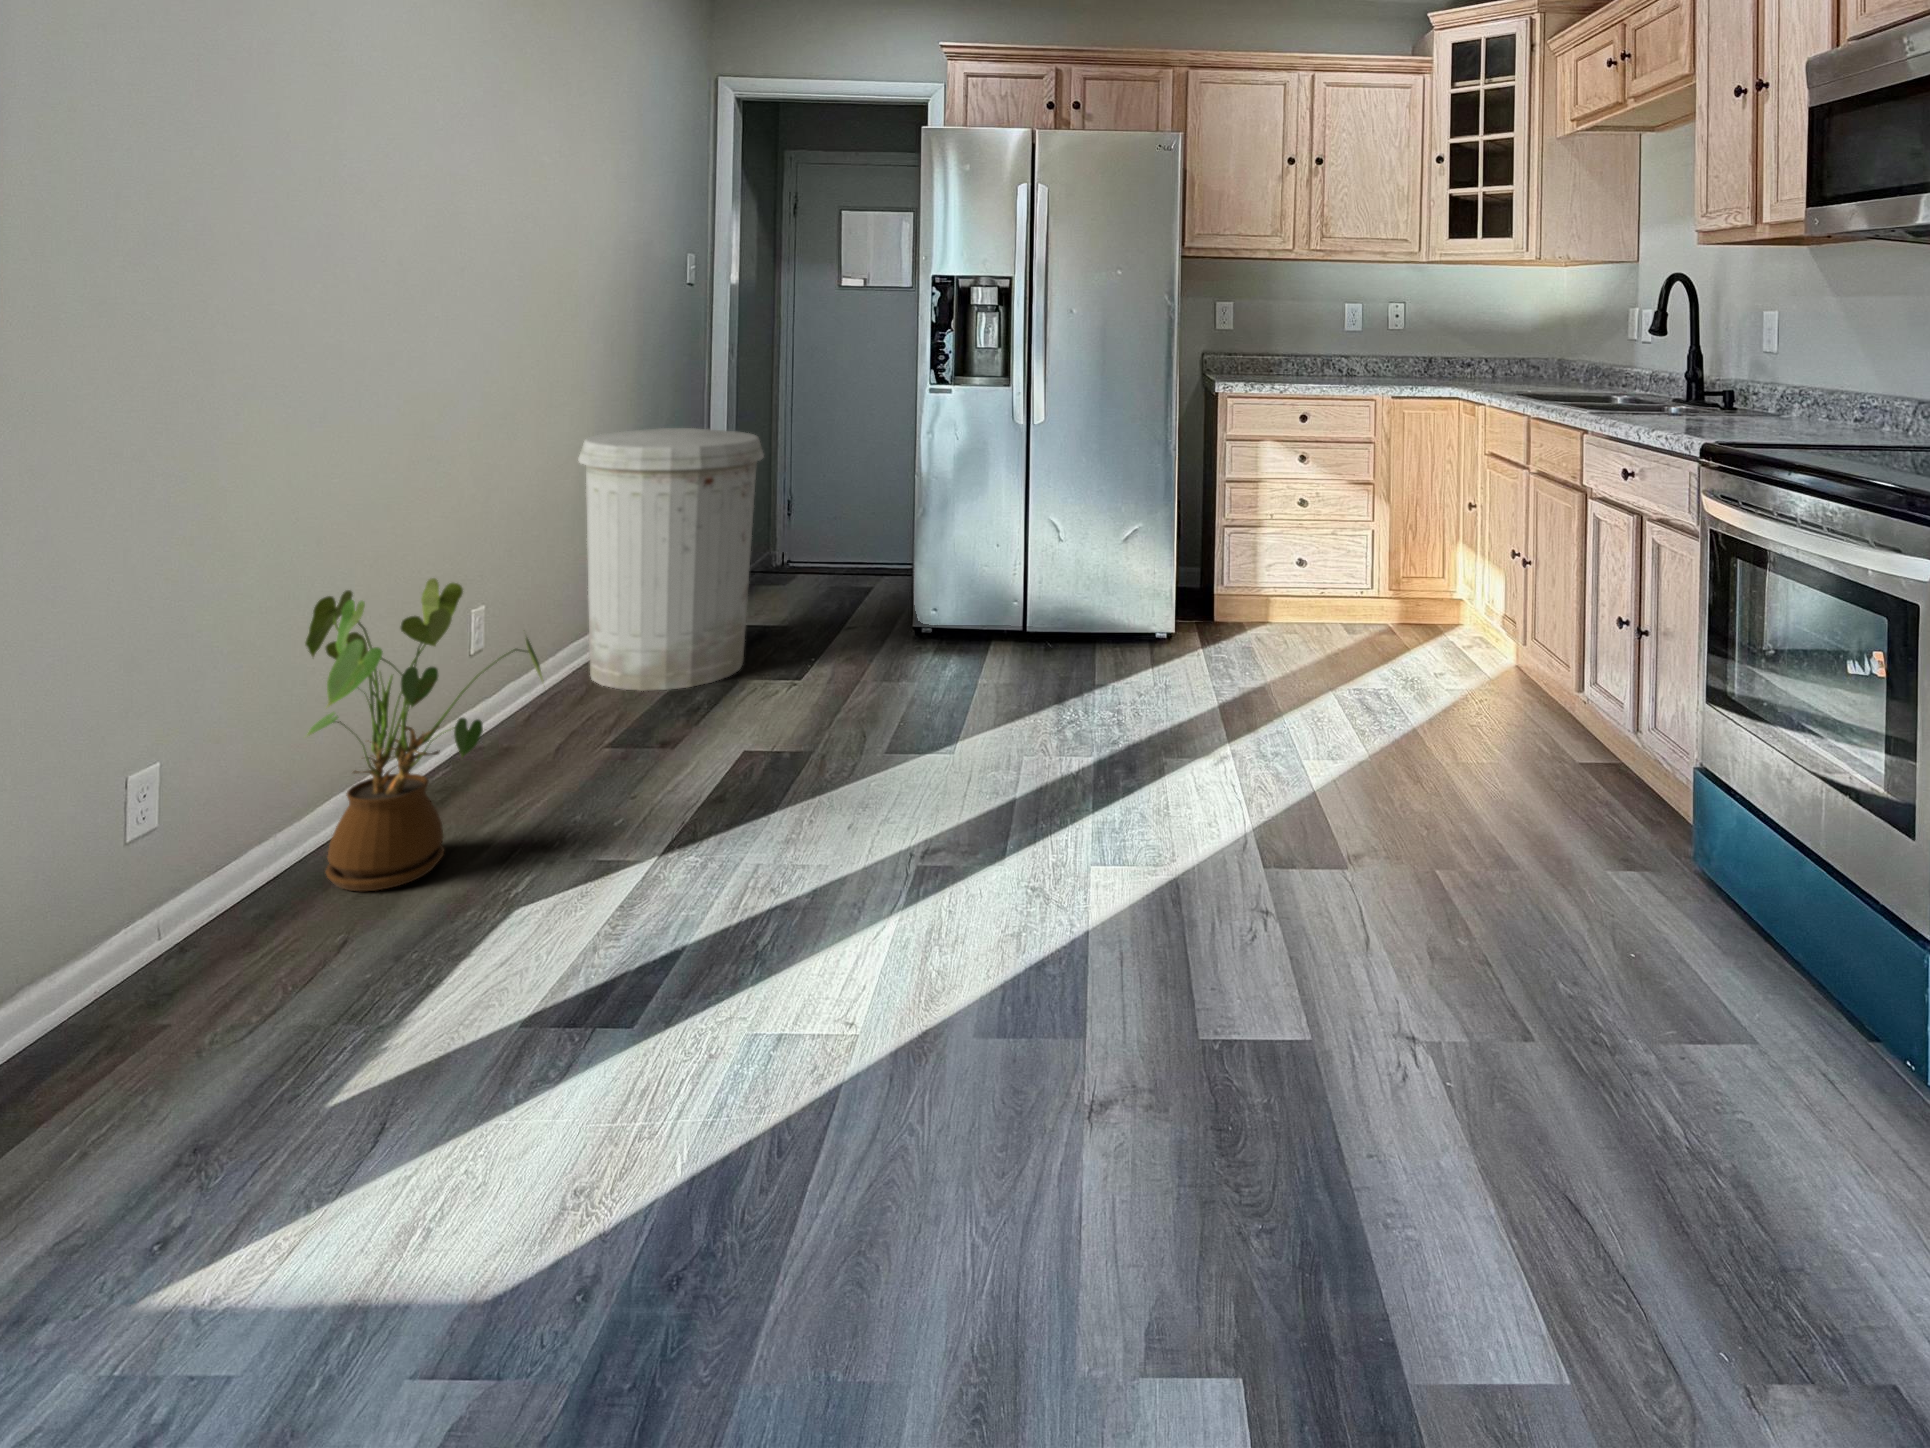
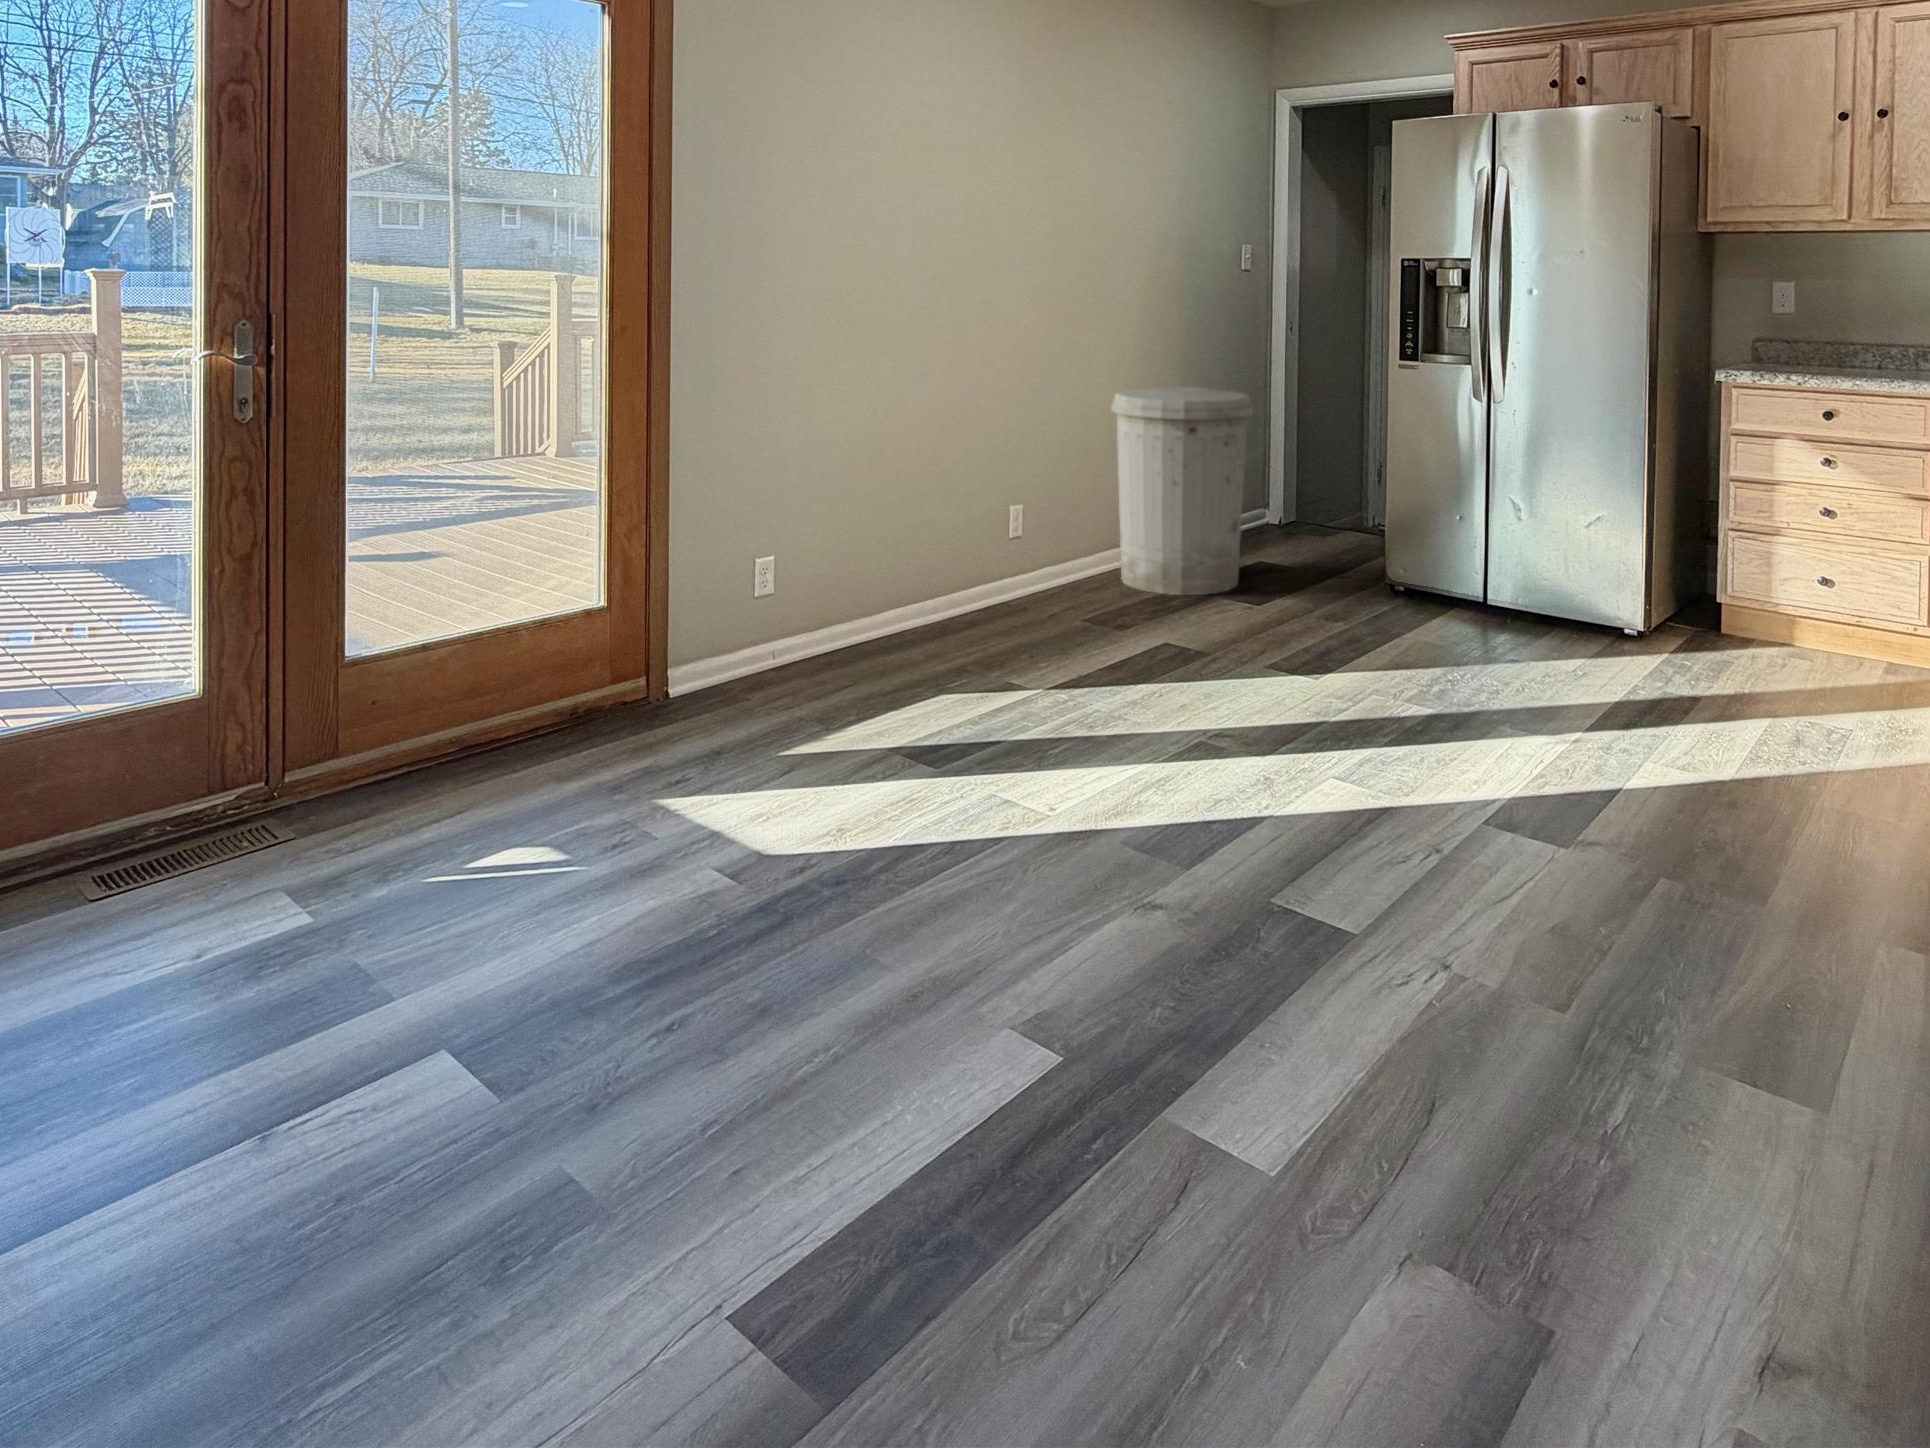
house plant: present [305,578,543,891] -> none [850,473,990,668]

